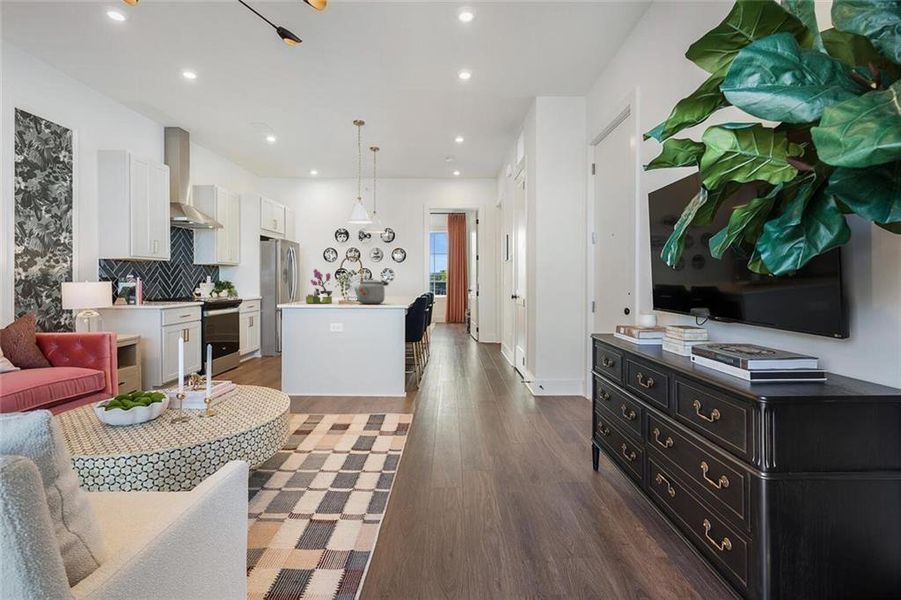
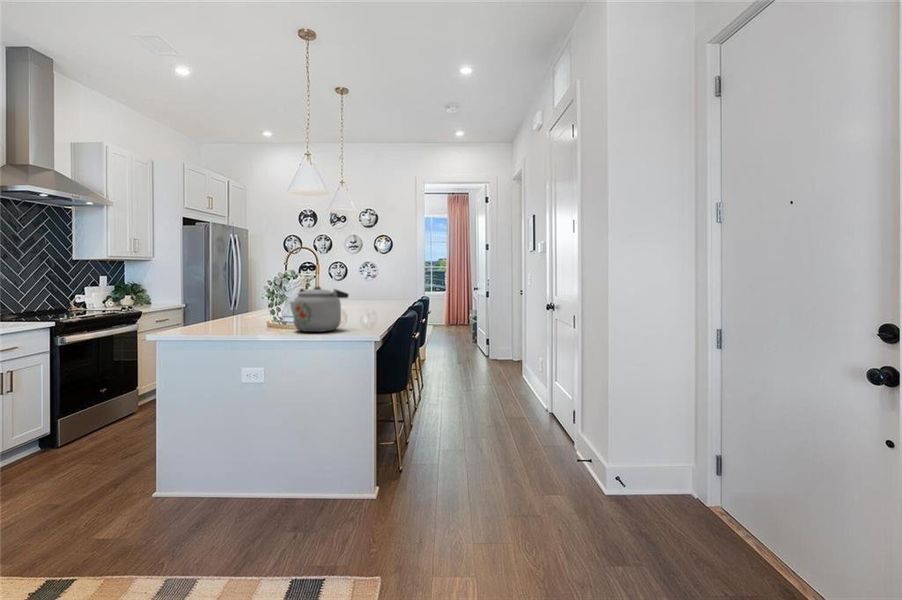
flower arrangement: present [306,269,332,303] -> none [205,269,256,330]

